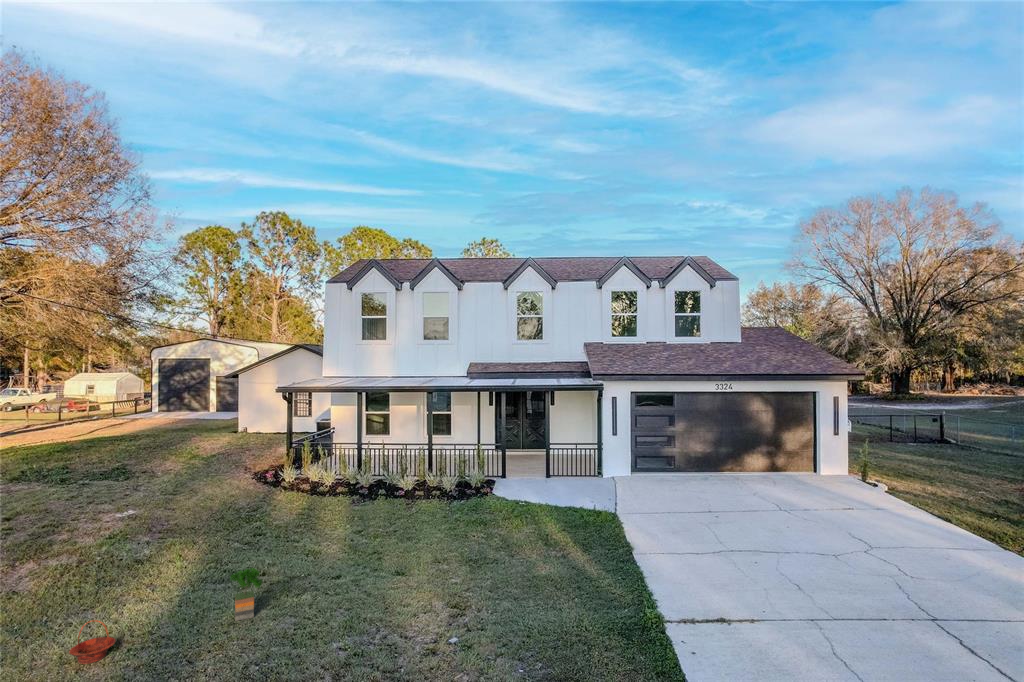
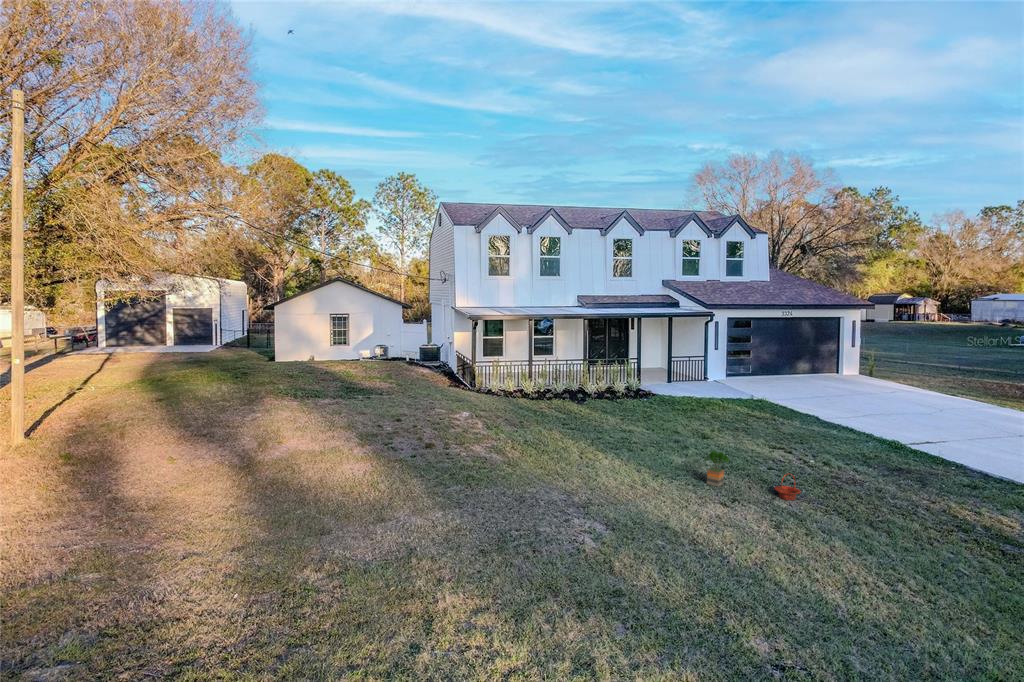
basket: present [69,620,115,664] -> present [774,474,801,500]

